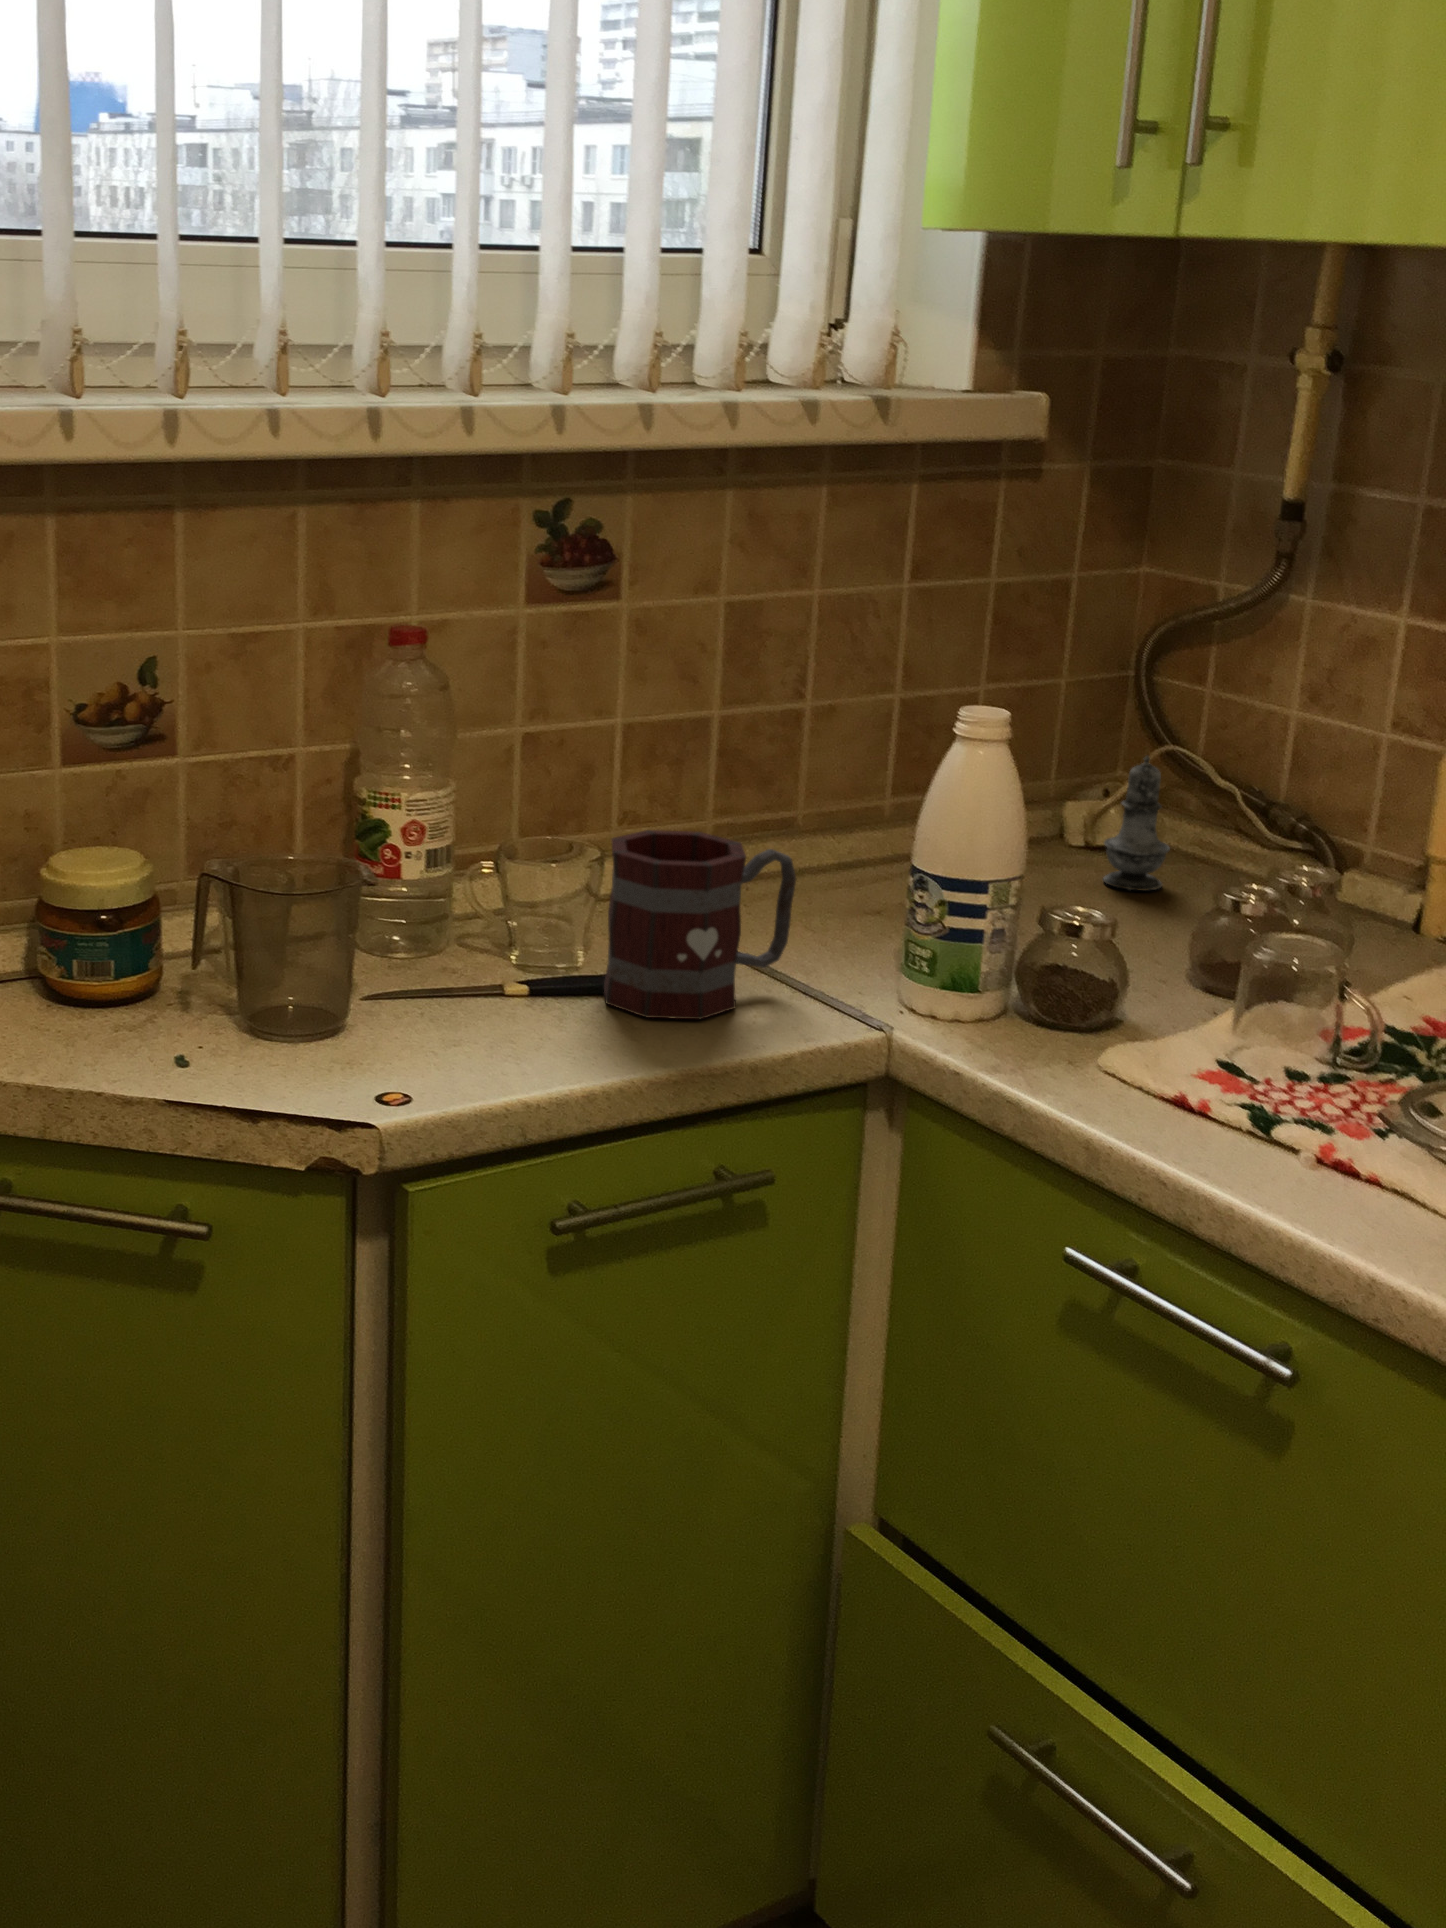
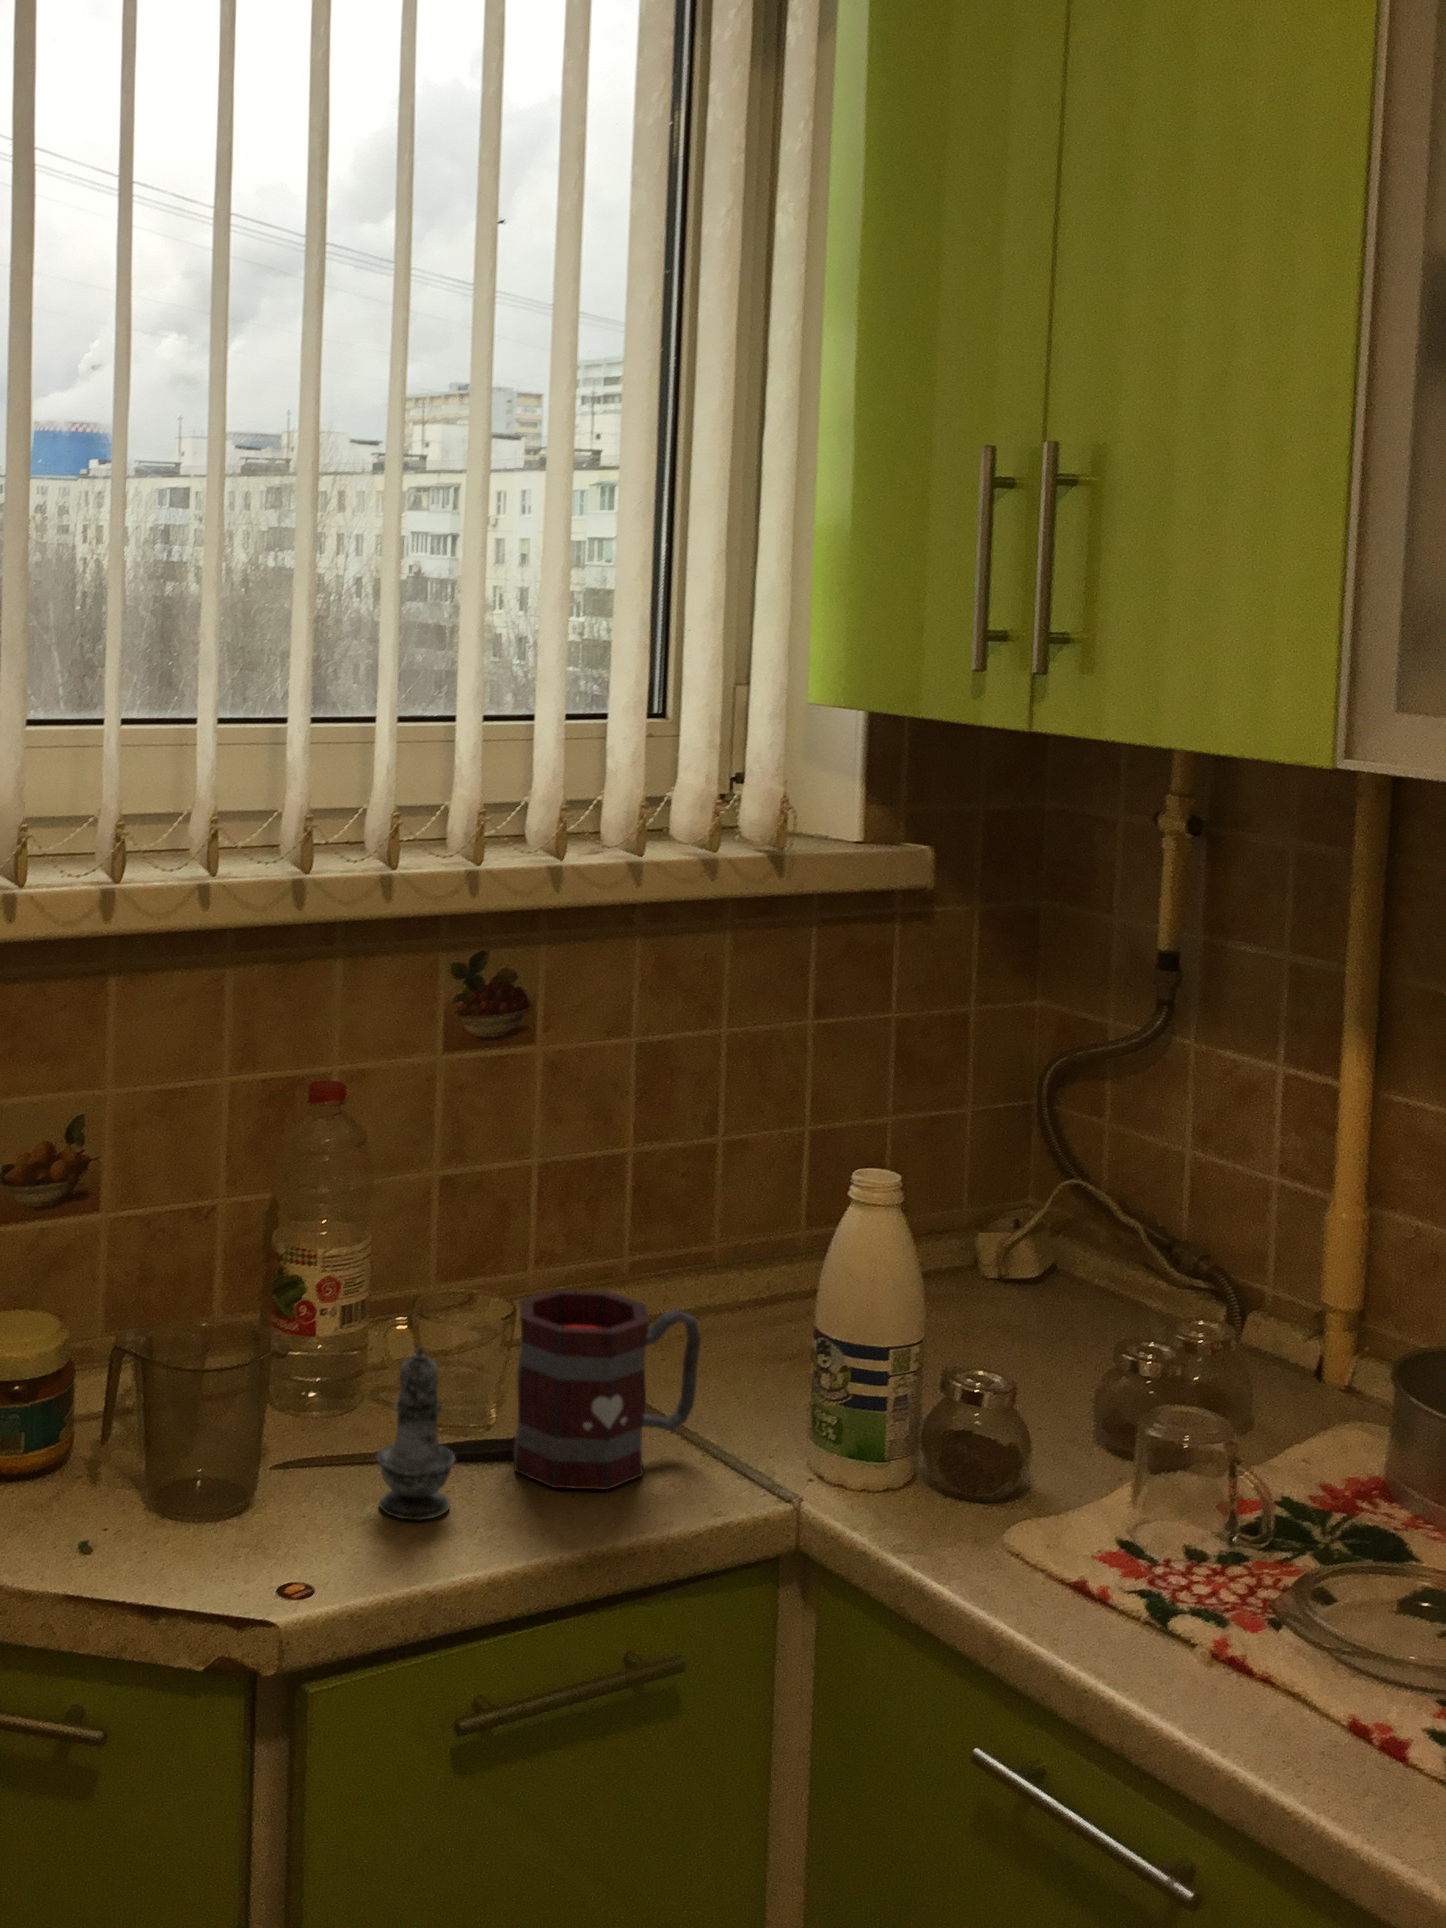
salt shaker: present [1103,756,1170,891] -> present [376,1346,455,1520]

